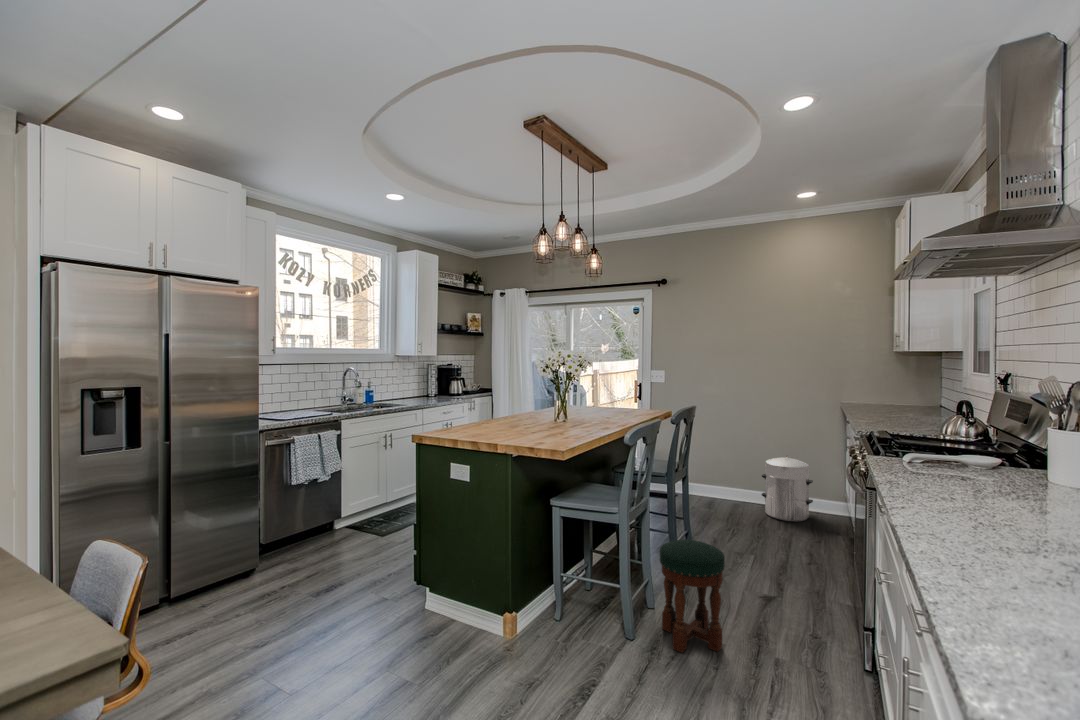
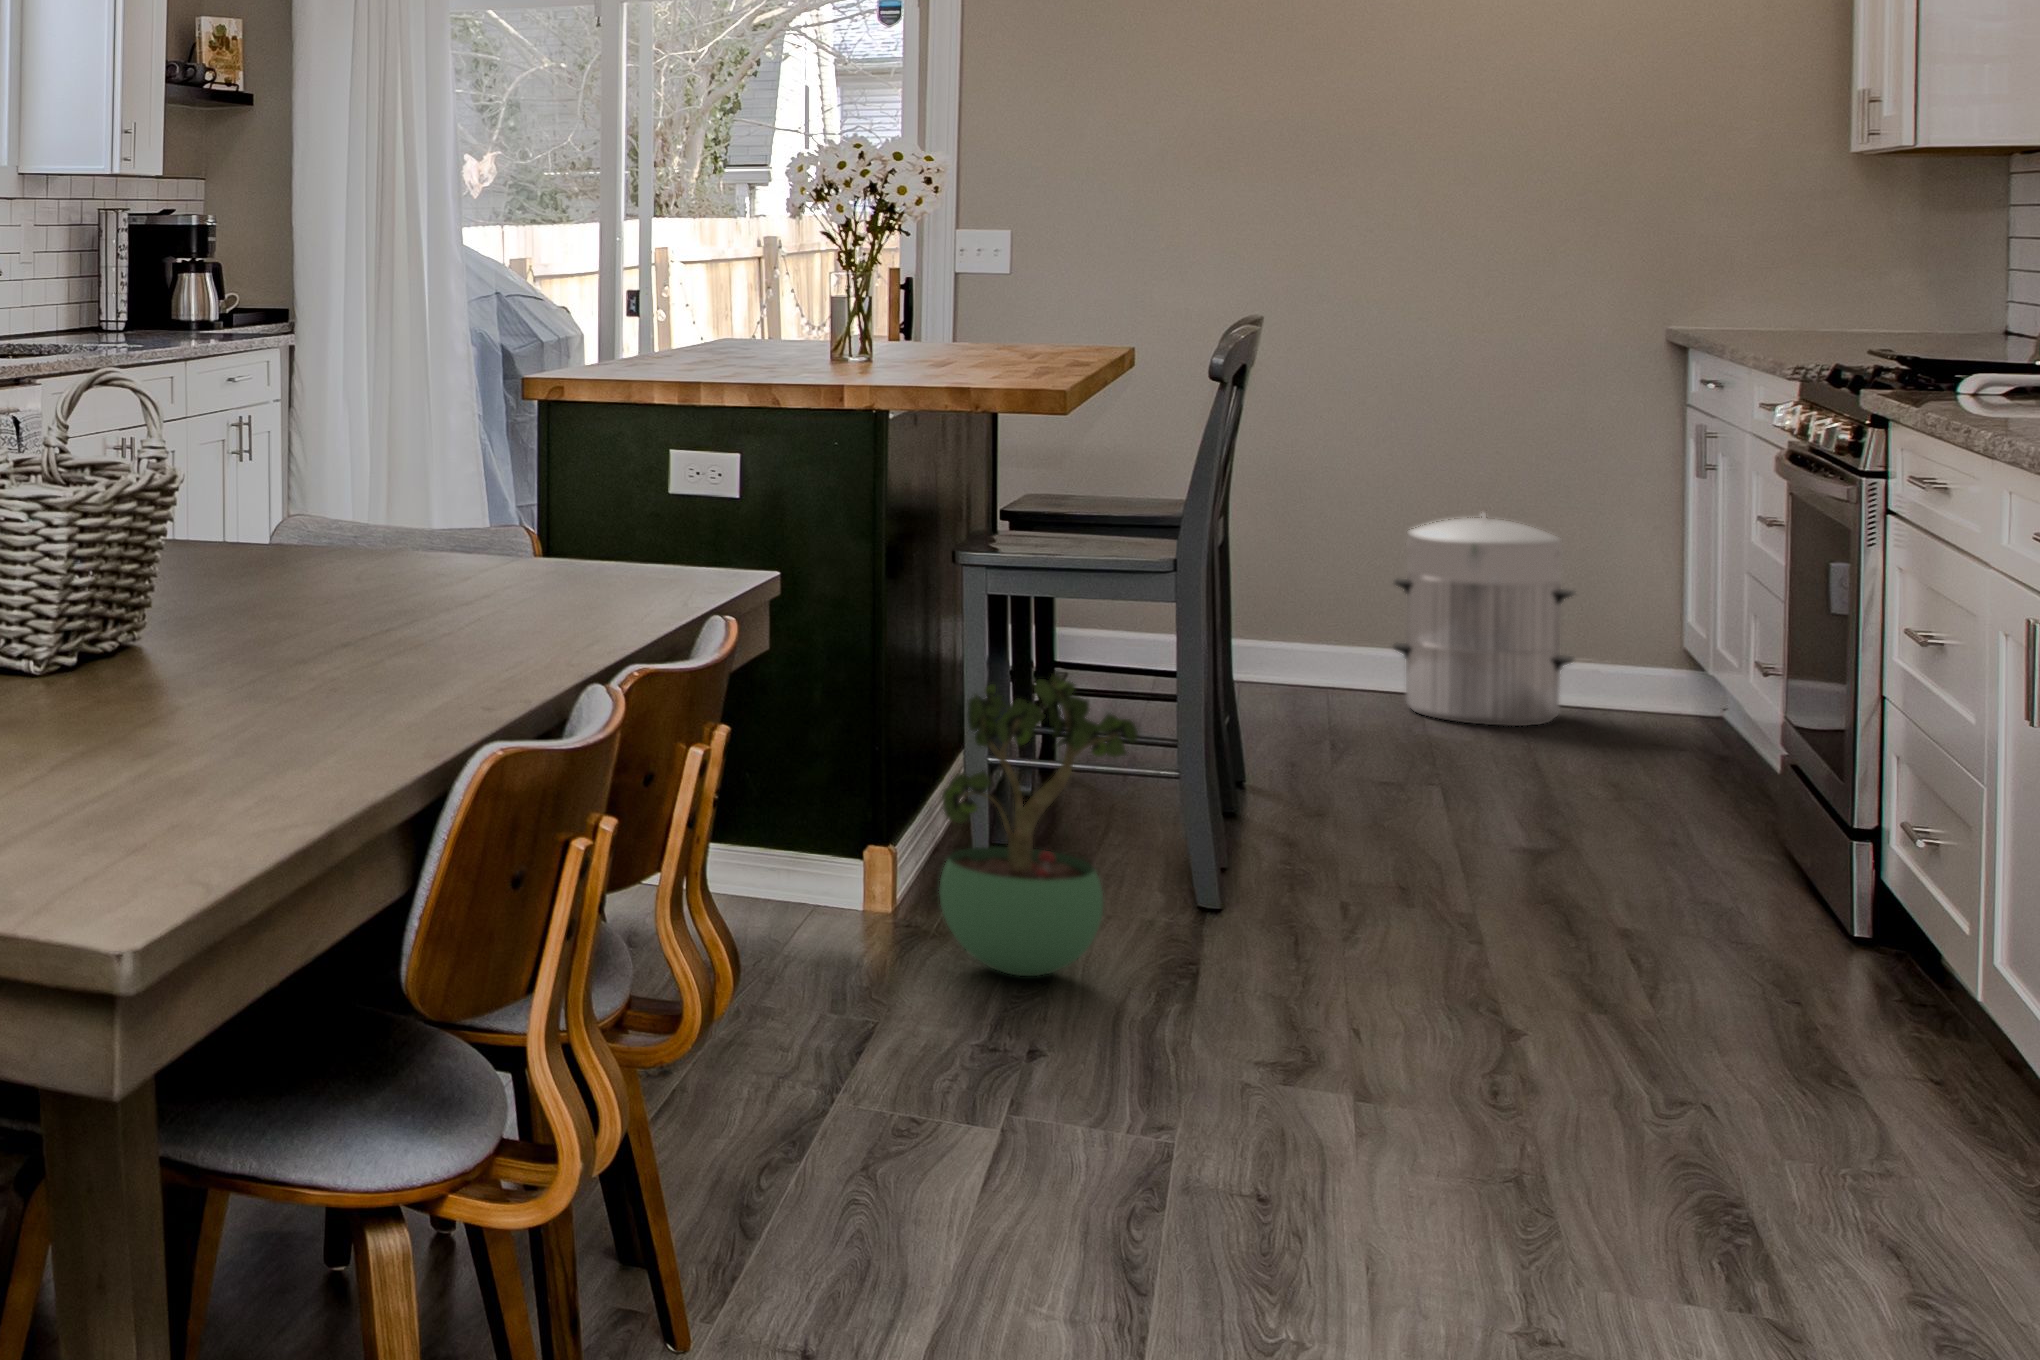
stool: present [660,540,725,653] -> none [1270,667,1466,949]
potted plant: none [511,555,586,672] -> present [940,674,1138,976]

